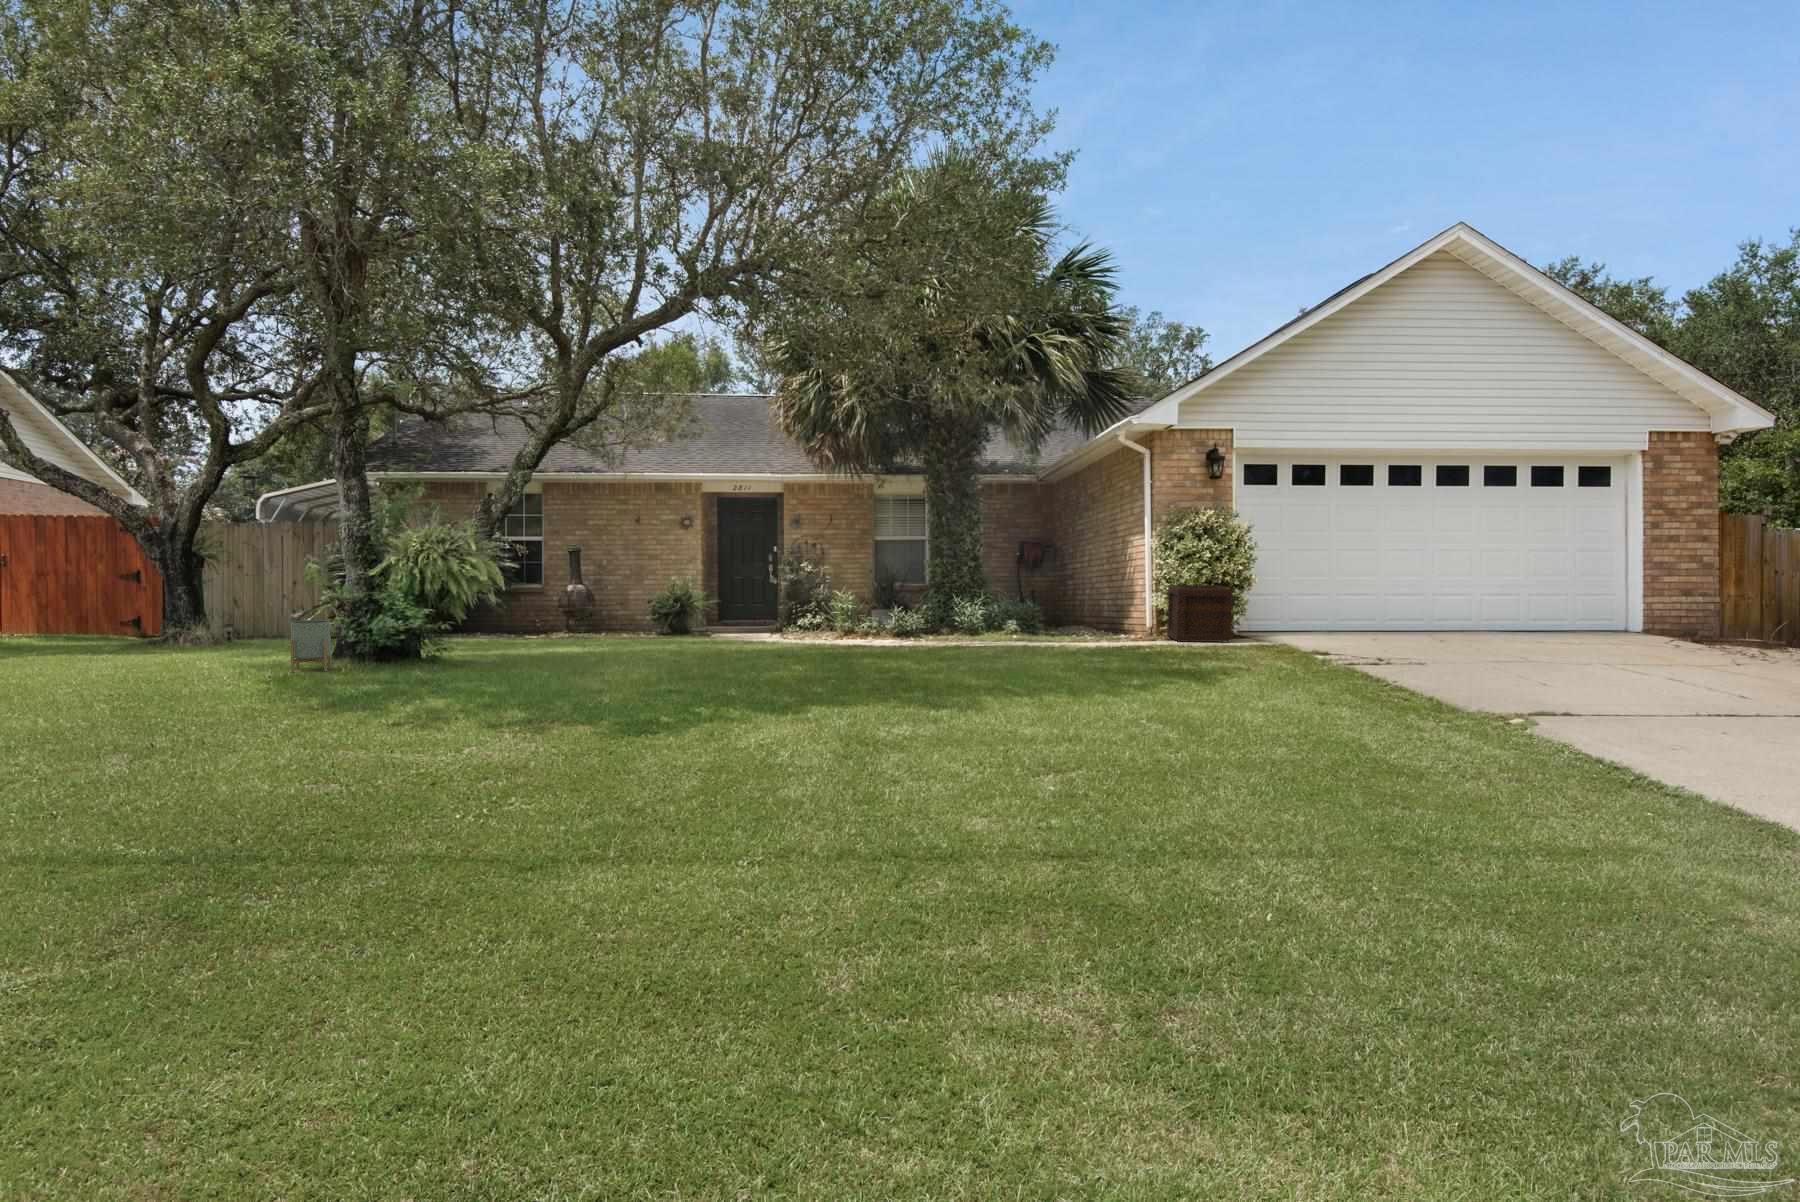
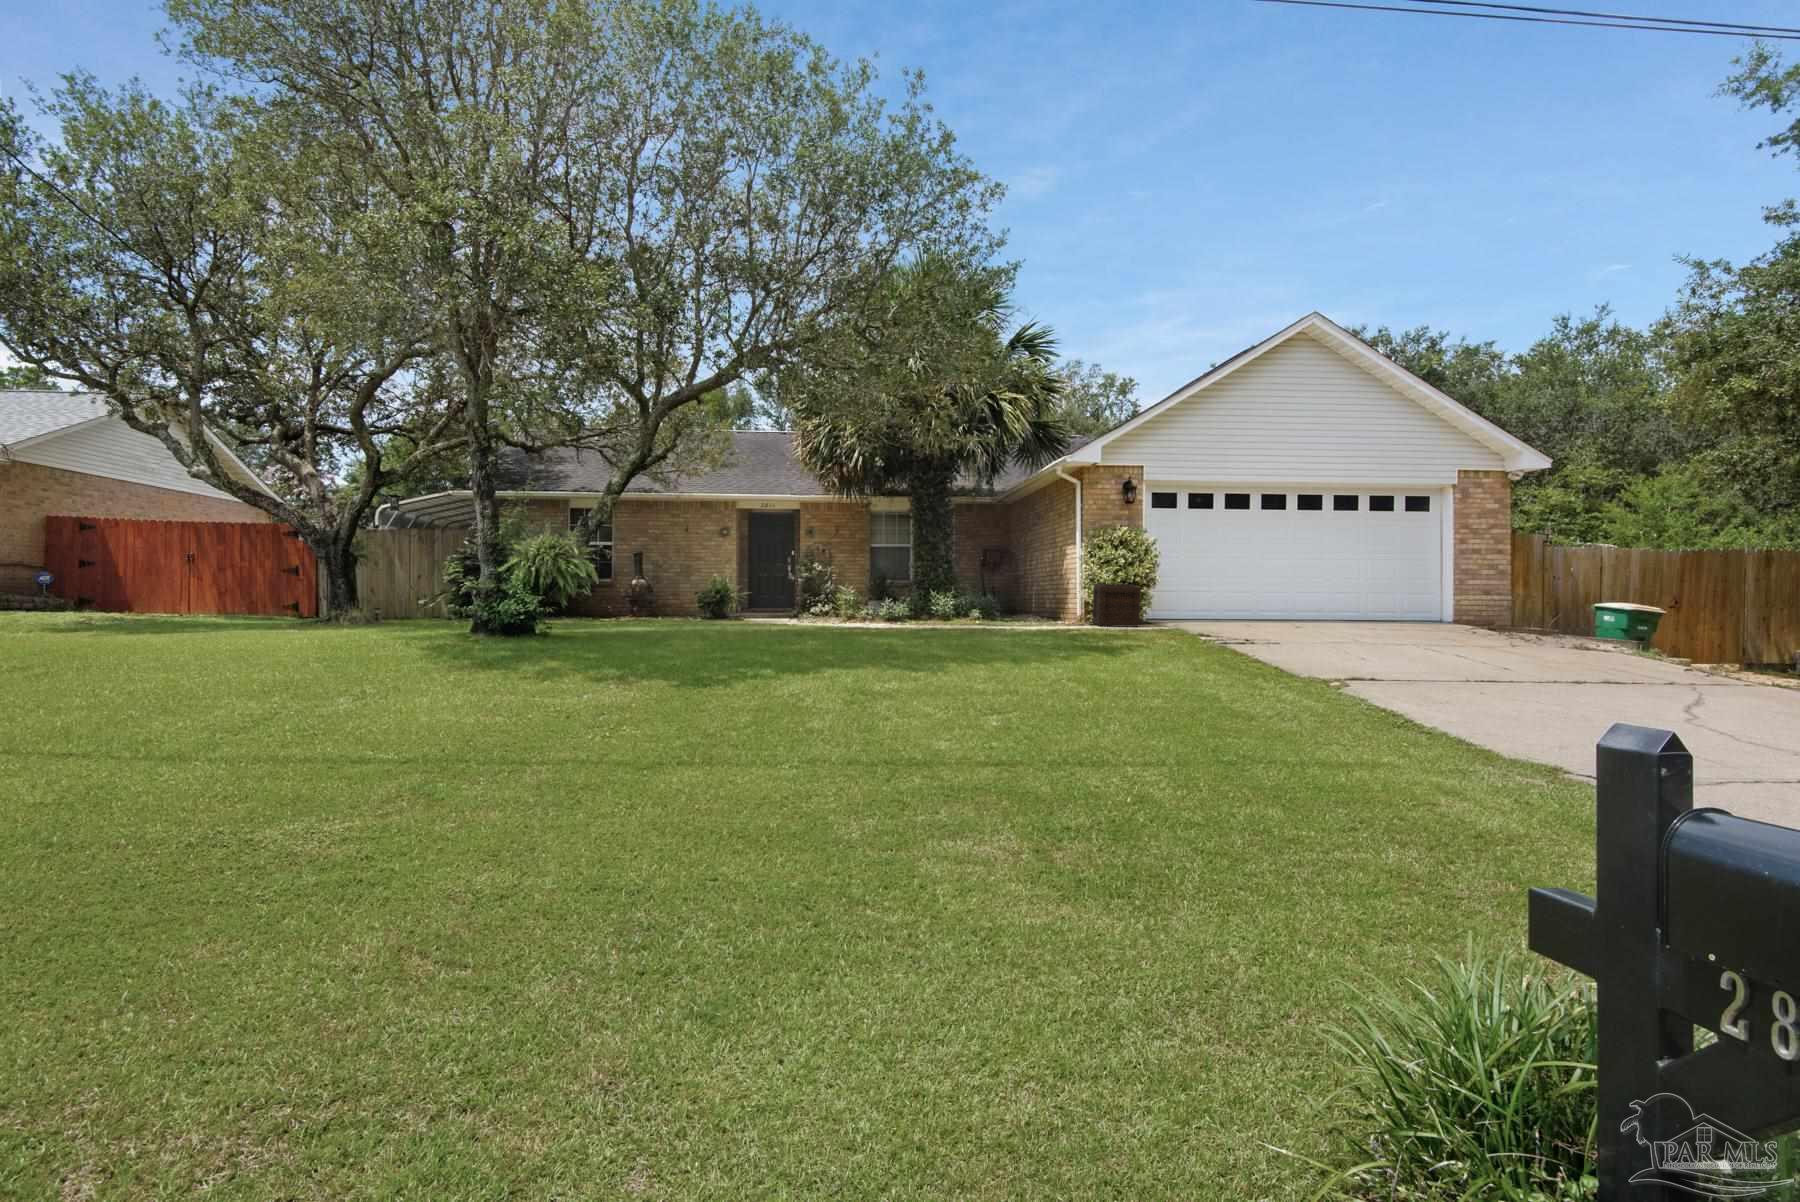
planter: present [290,620,331,672] -> none [439,605,468,644]

